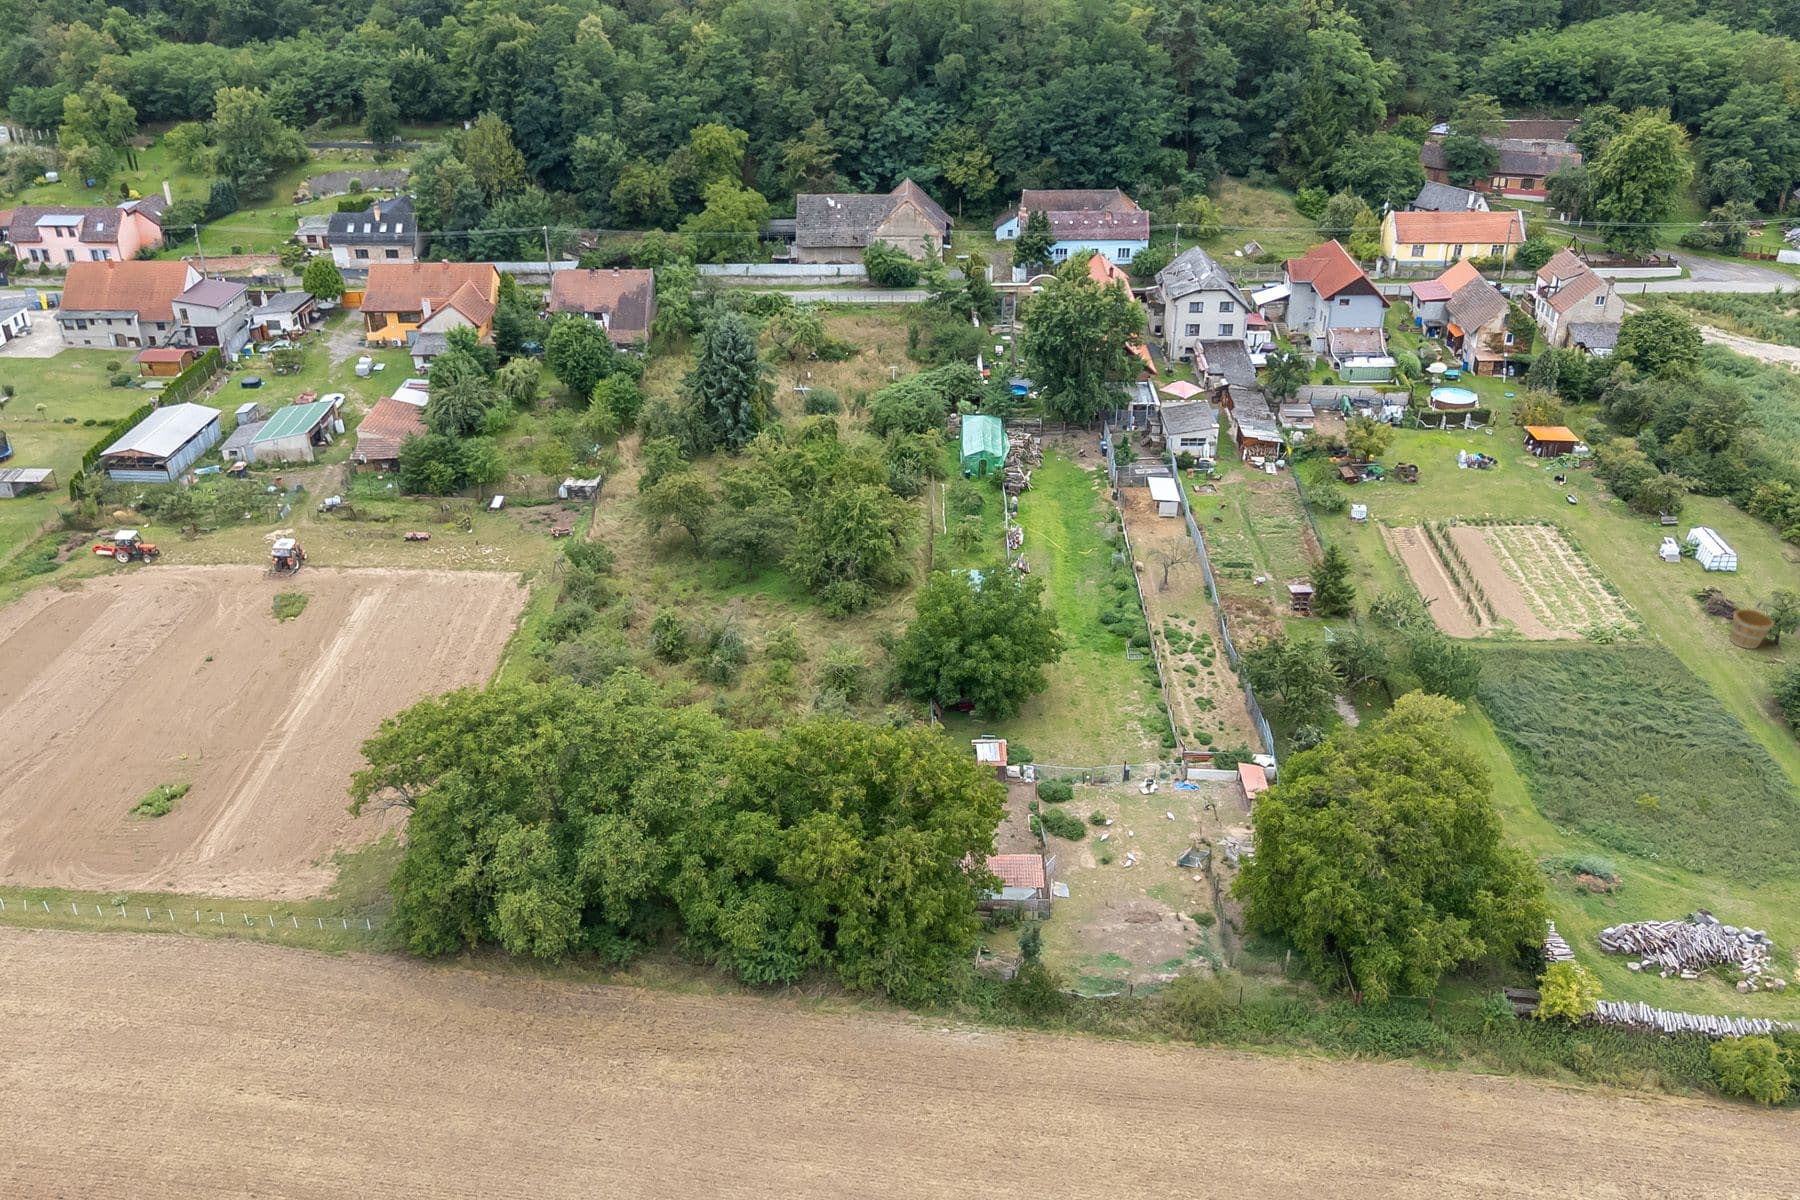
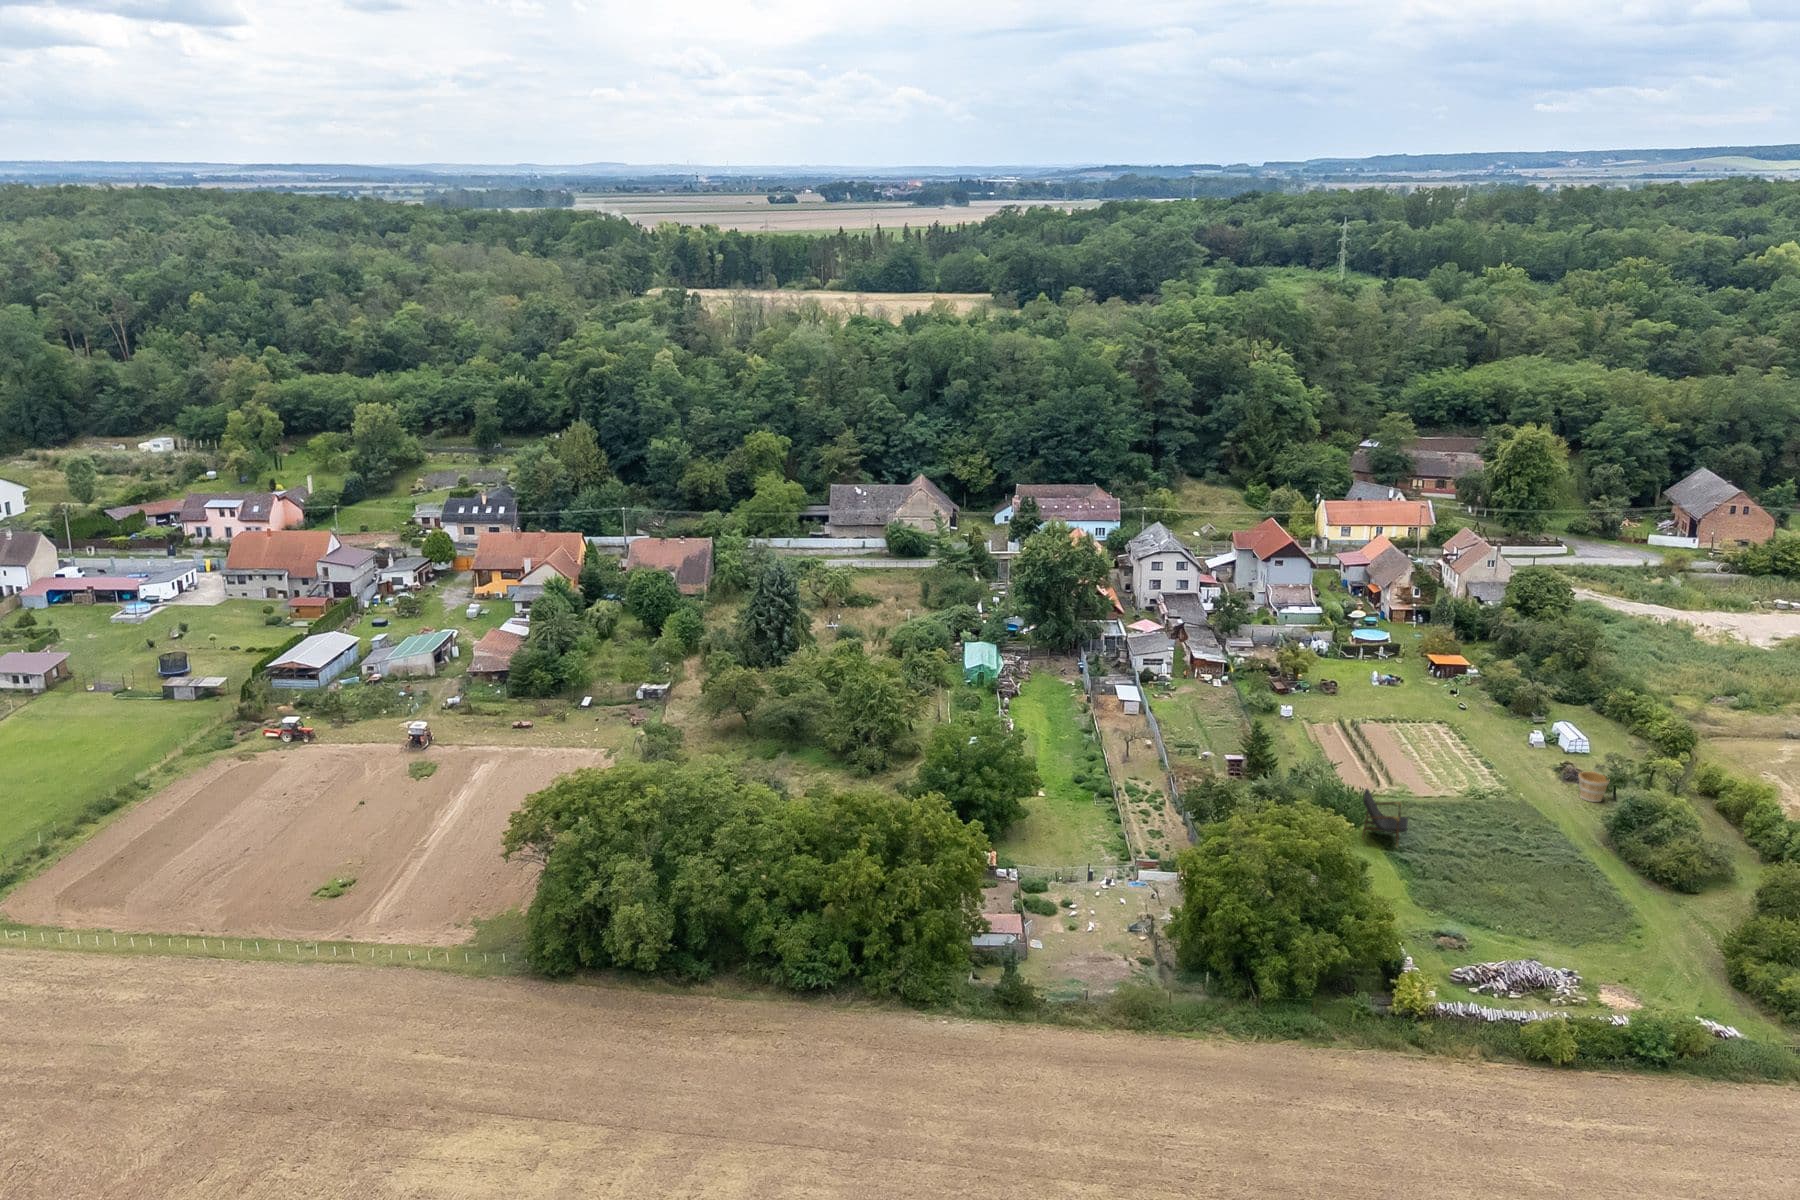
lounge chair: none [1466,646,1527,724] -> present [1362,788,1408,847]

